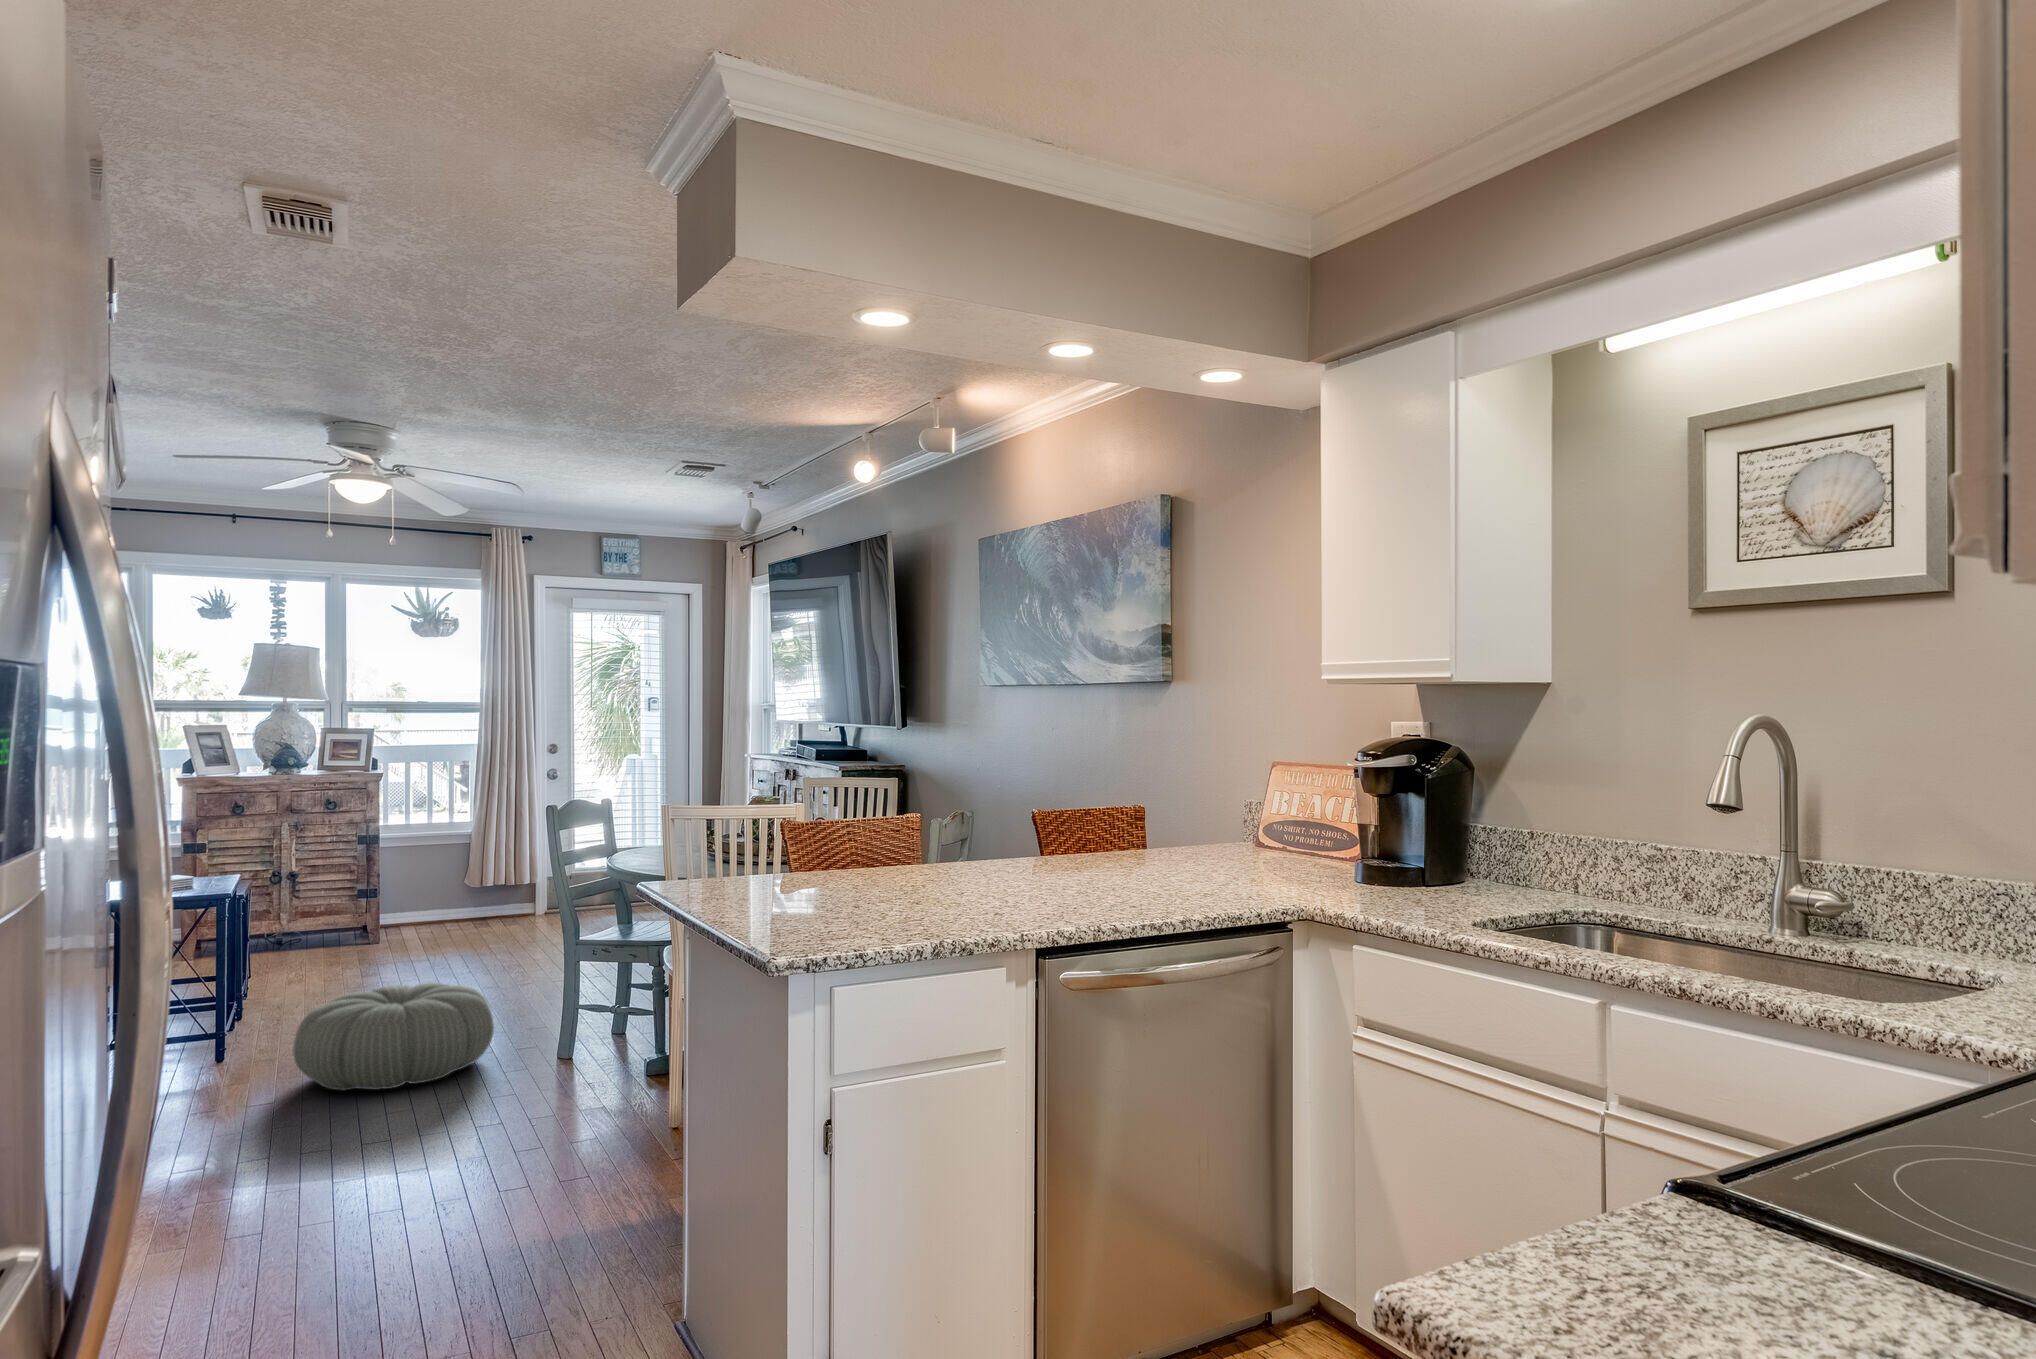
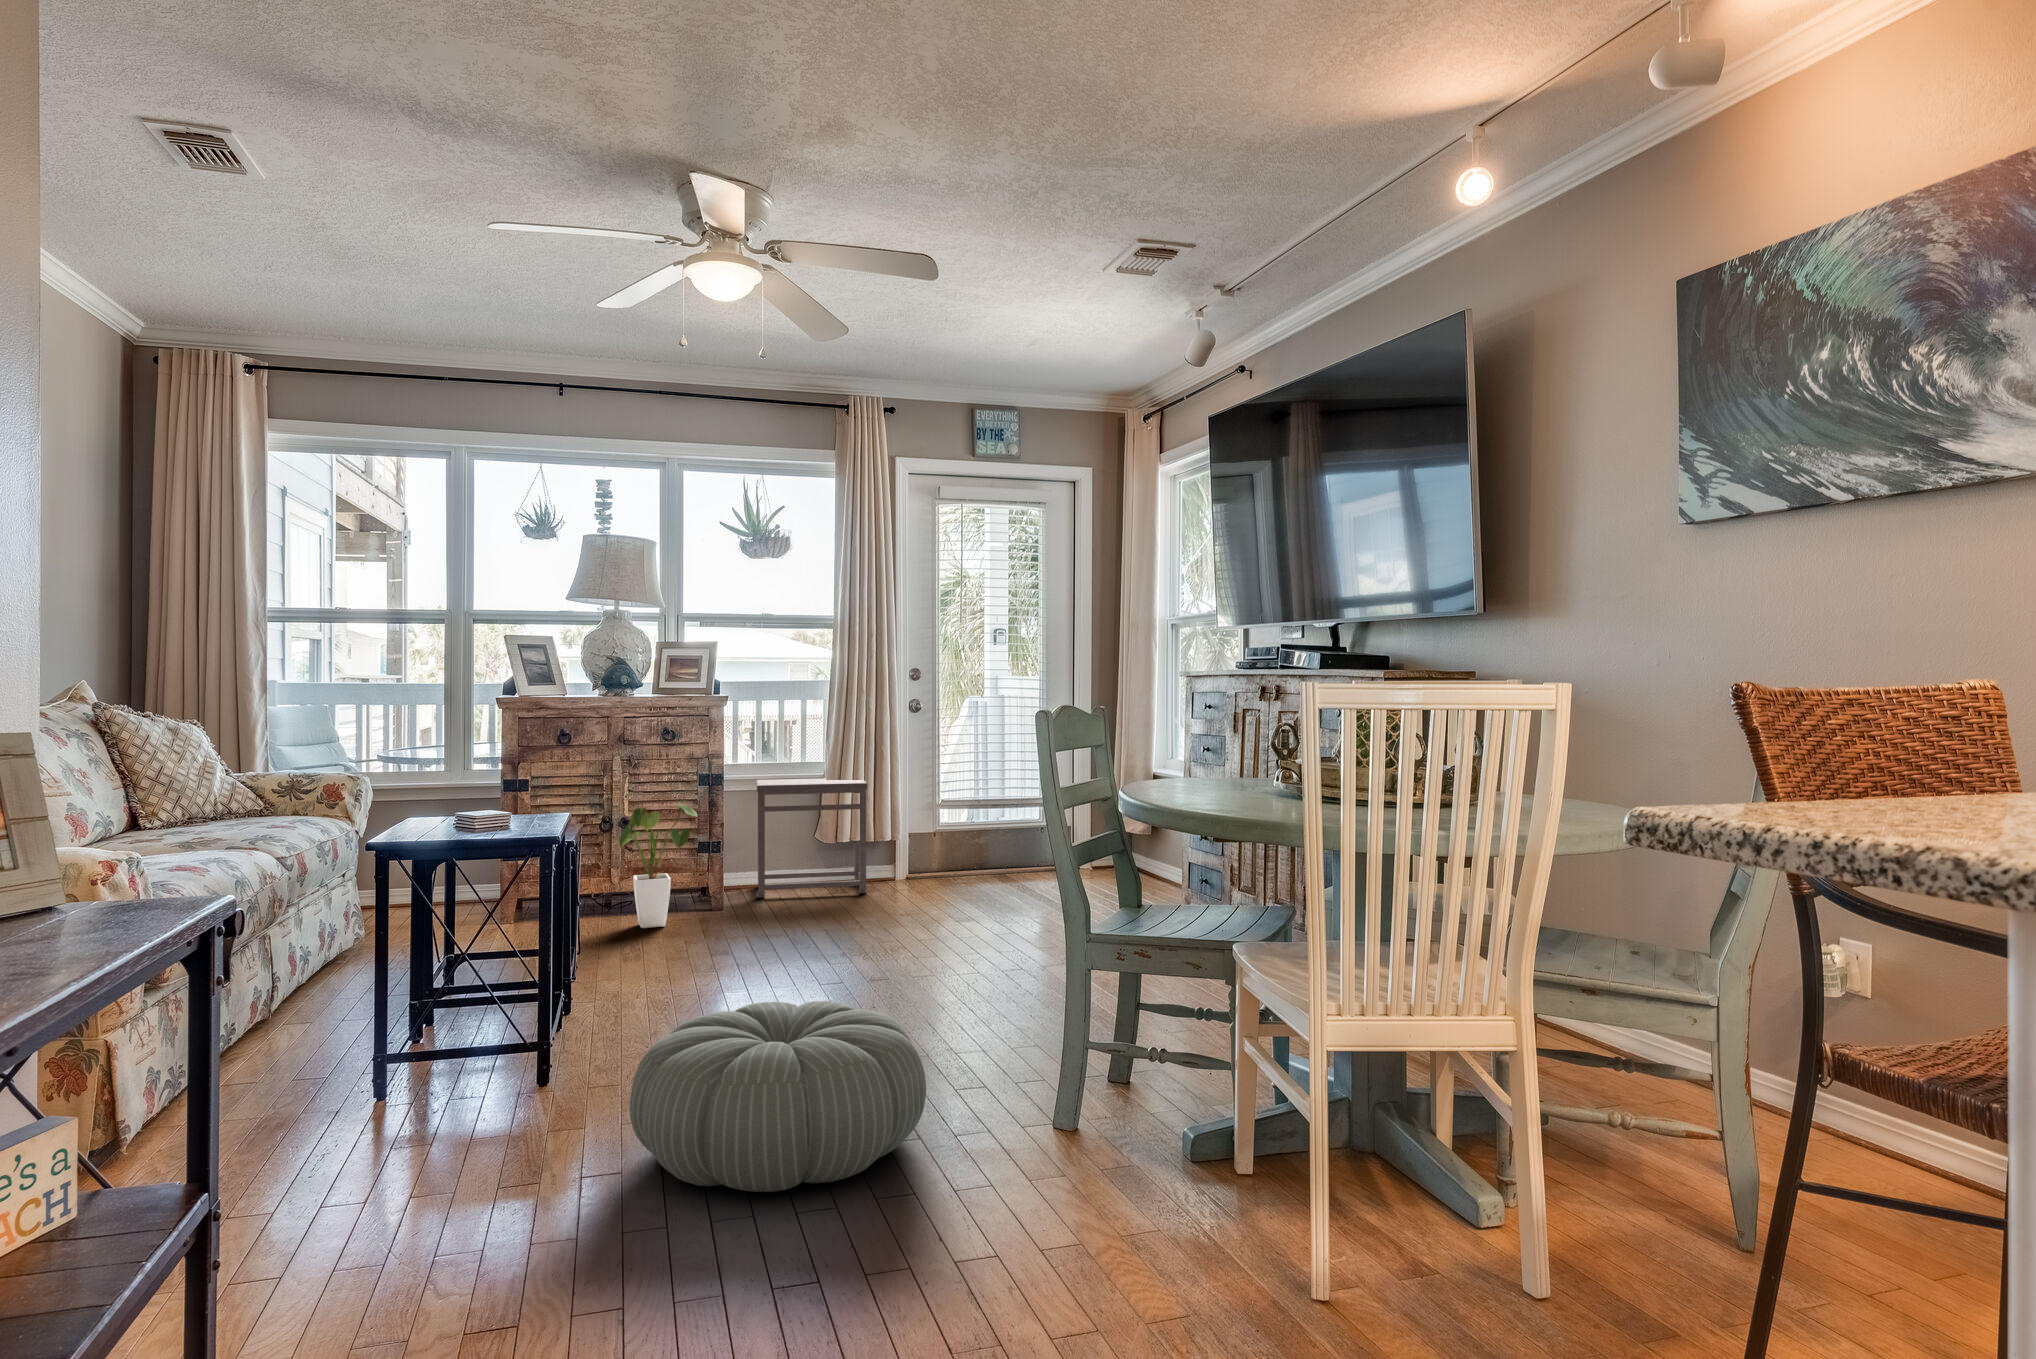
side table: none [410,832,506,932] -> present [757,778,867,898]
house plant: none [287,857,357,959] -> present [619,802,697,928]

